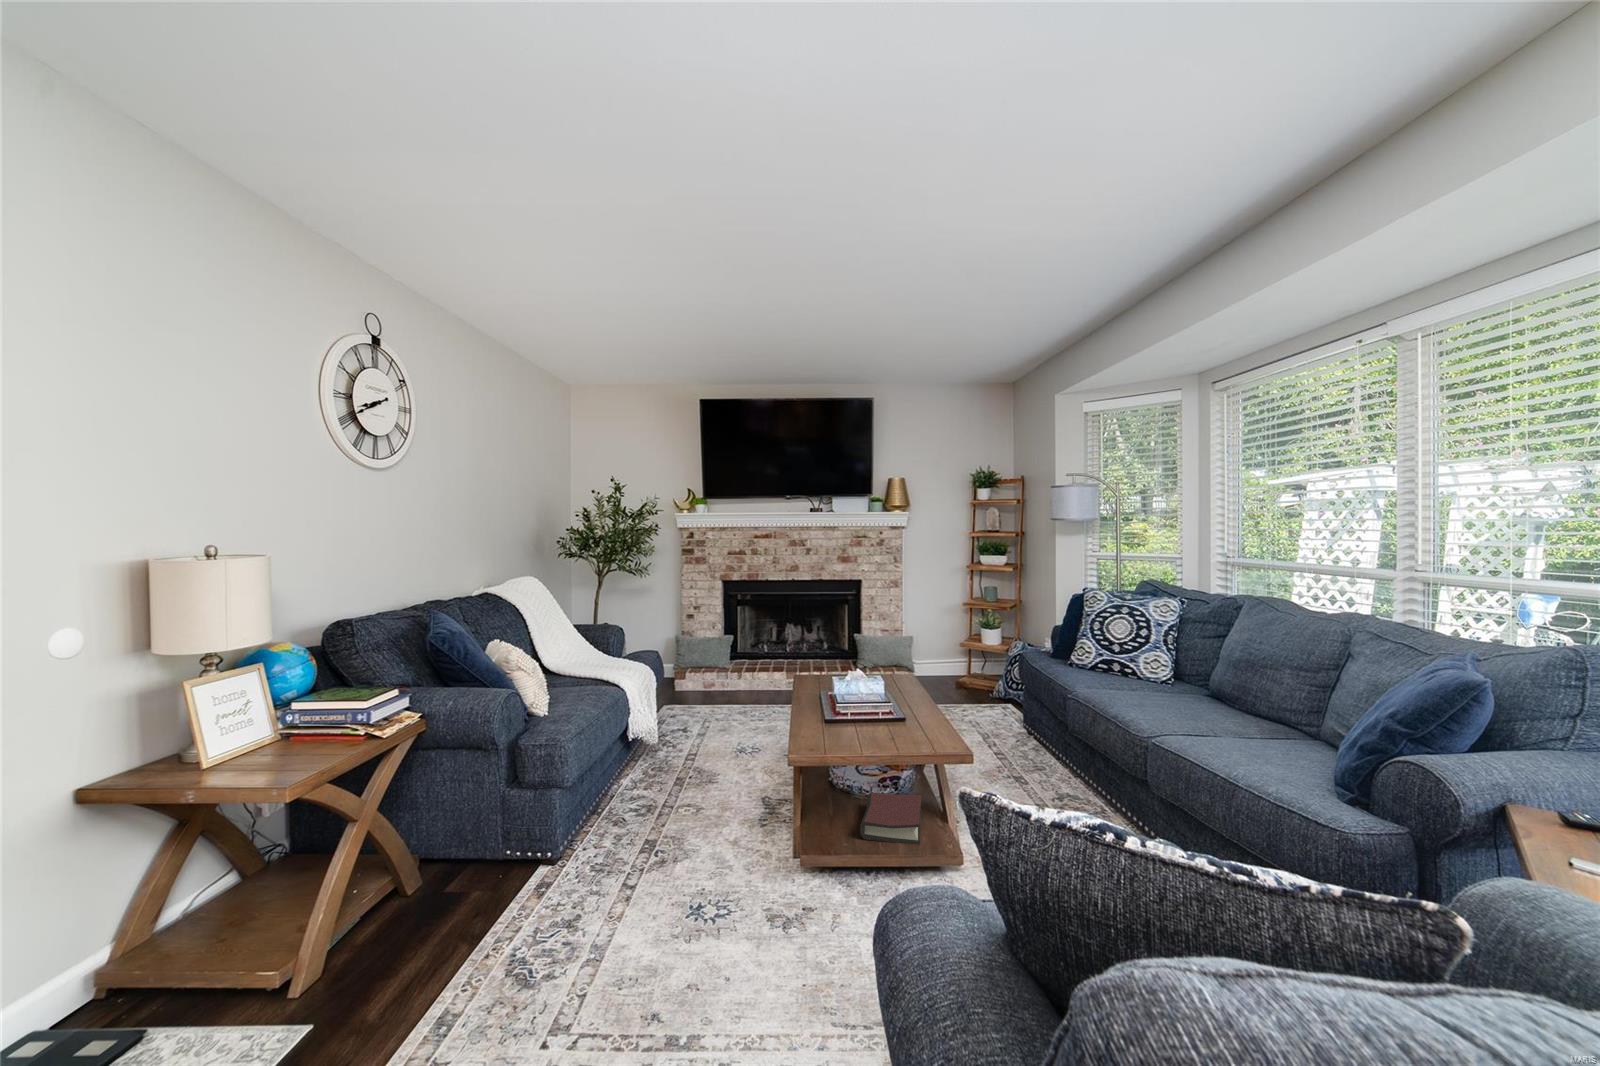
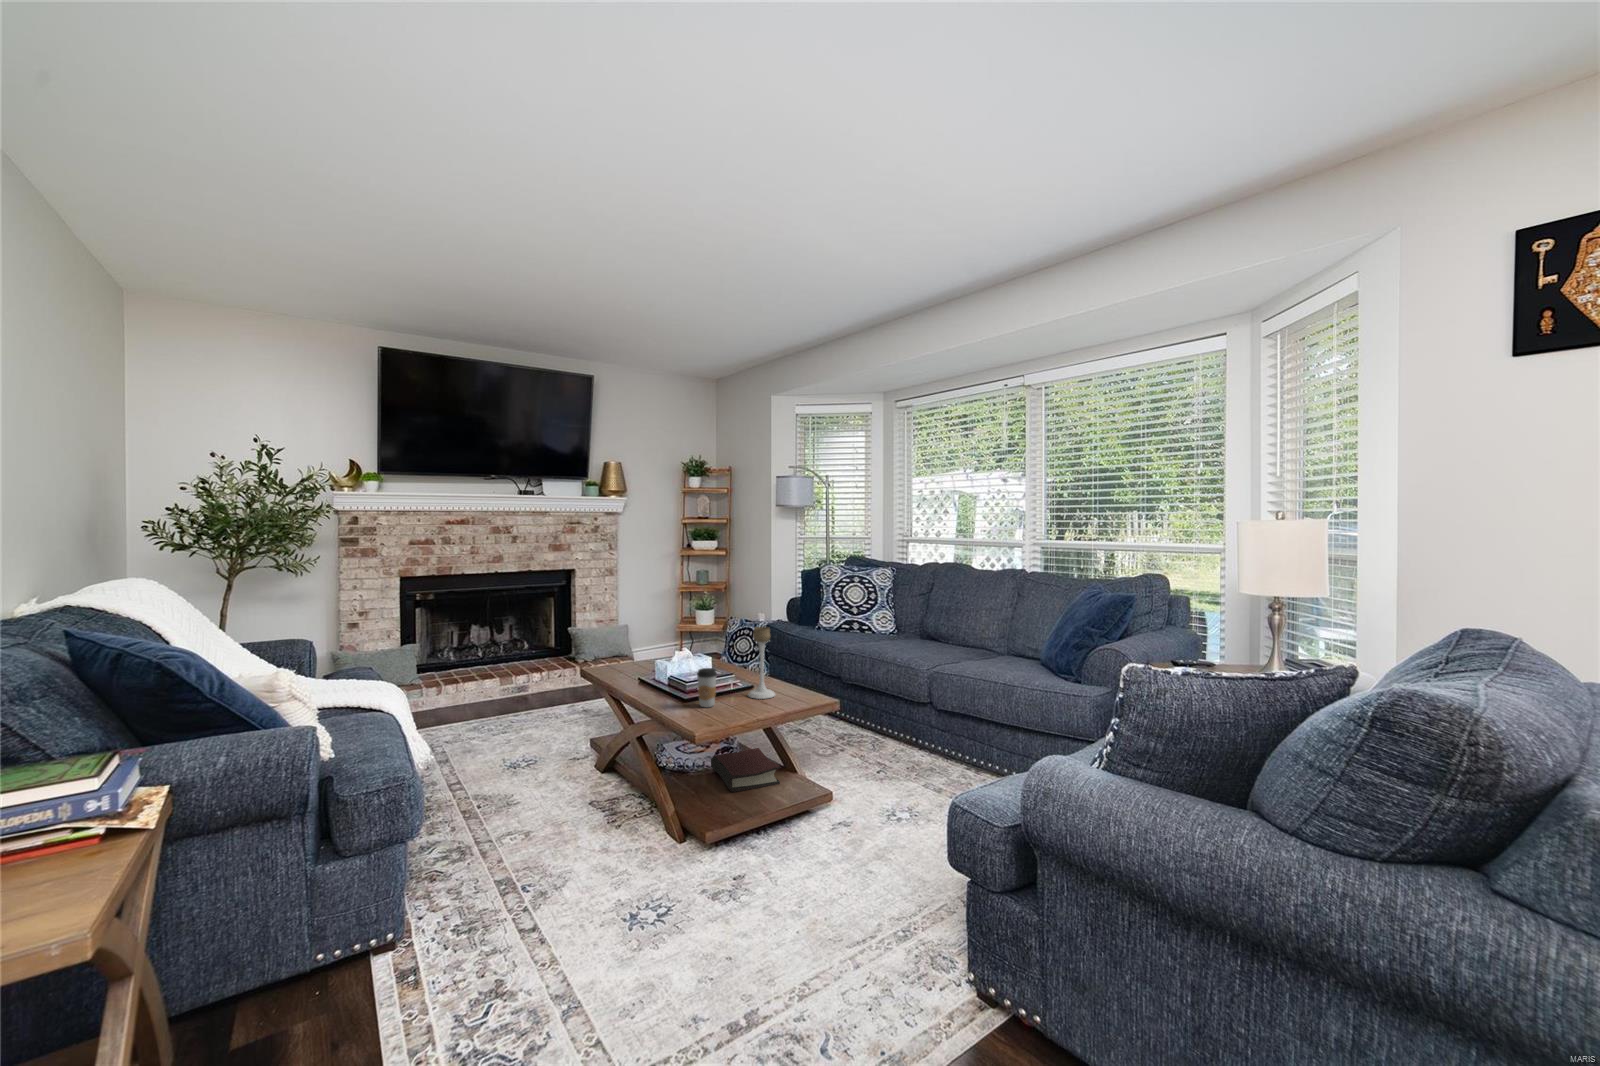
candle holder: none [889,664,921,746] -> present [748,627,775,699]
coffee cup: none [826,702,847,744] -> present [697,668,717,707]

